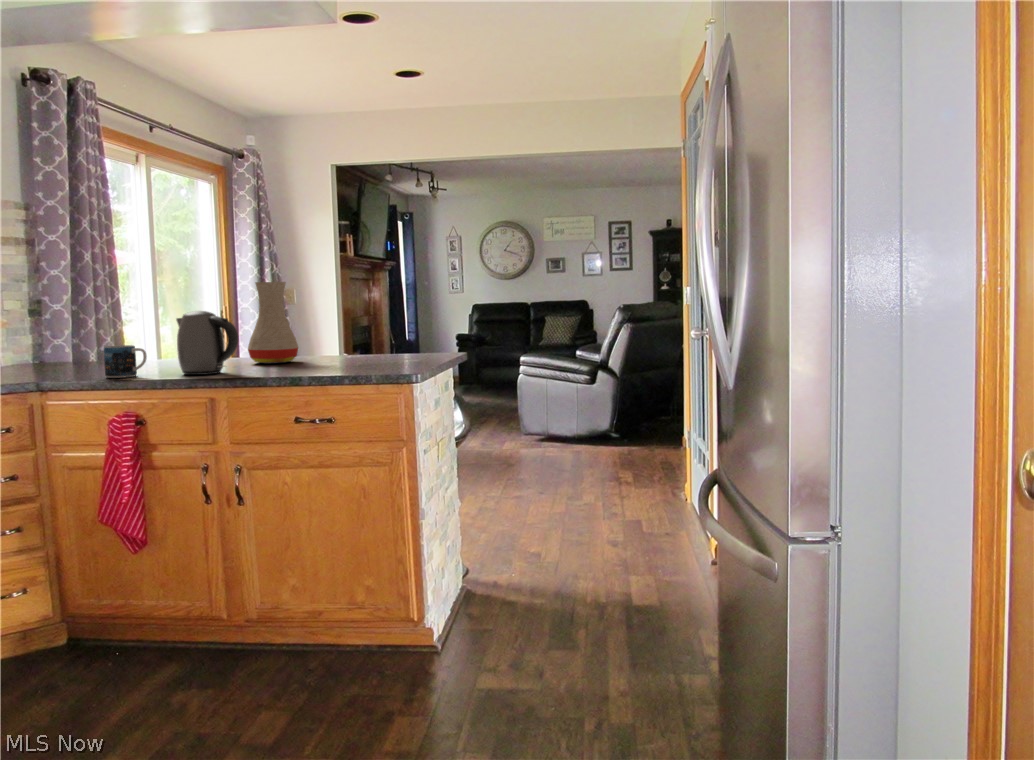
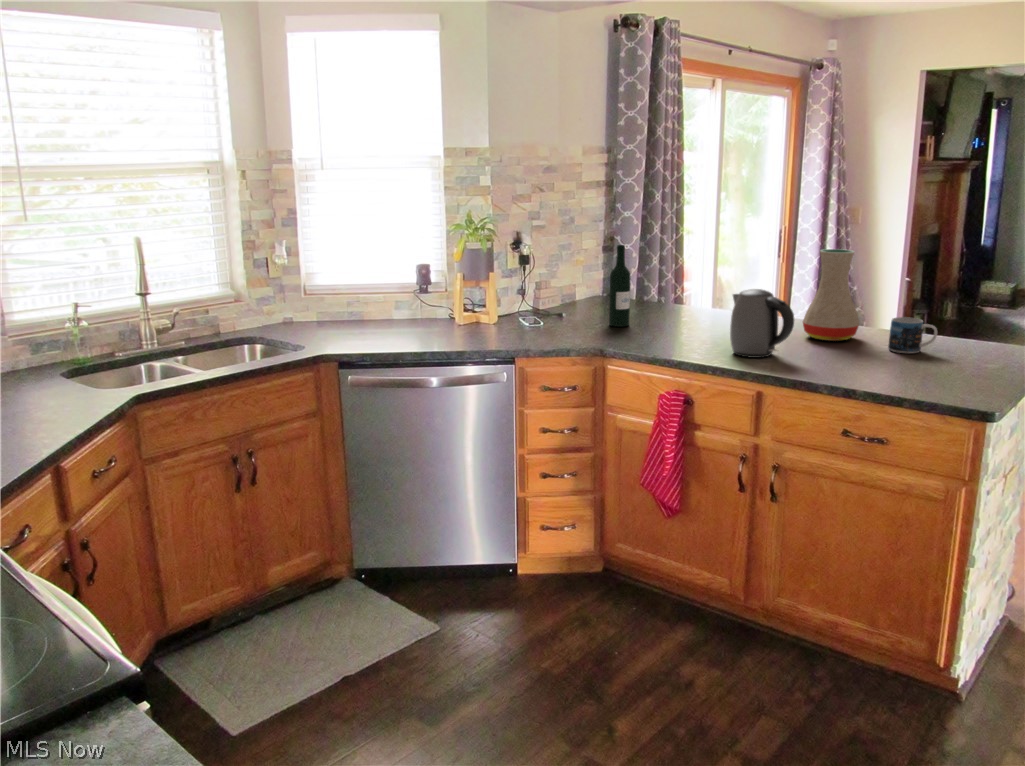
wine bottle: none [40,286,68,371] -> present [609,245,631,327]
mug: present [104,345,147,378] -> present [888,317,937,353]

